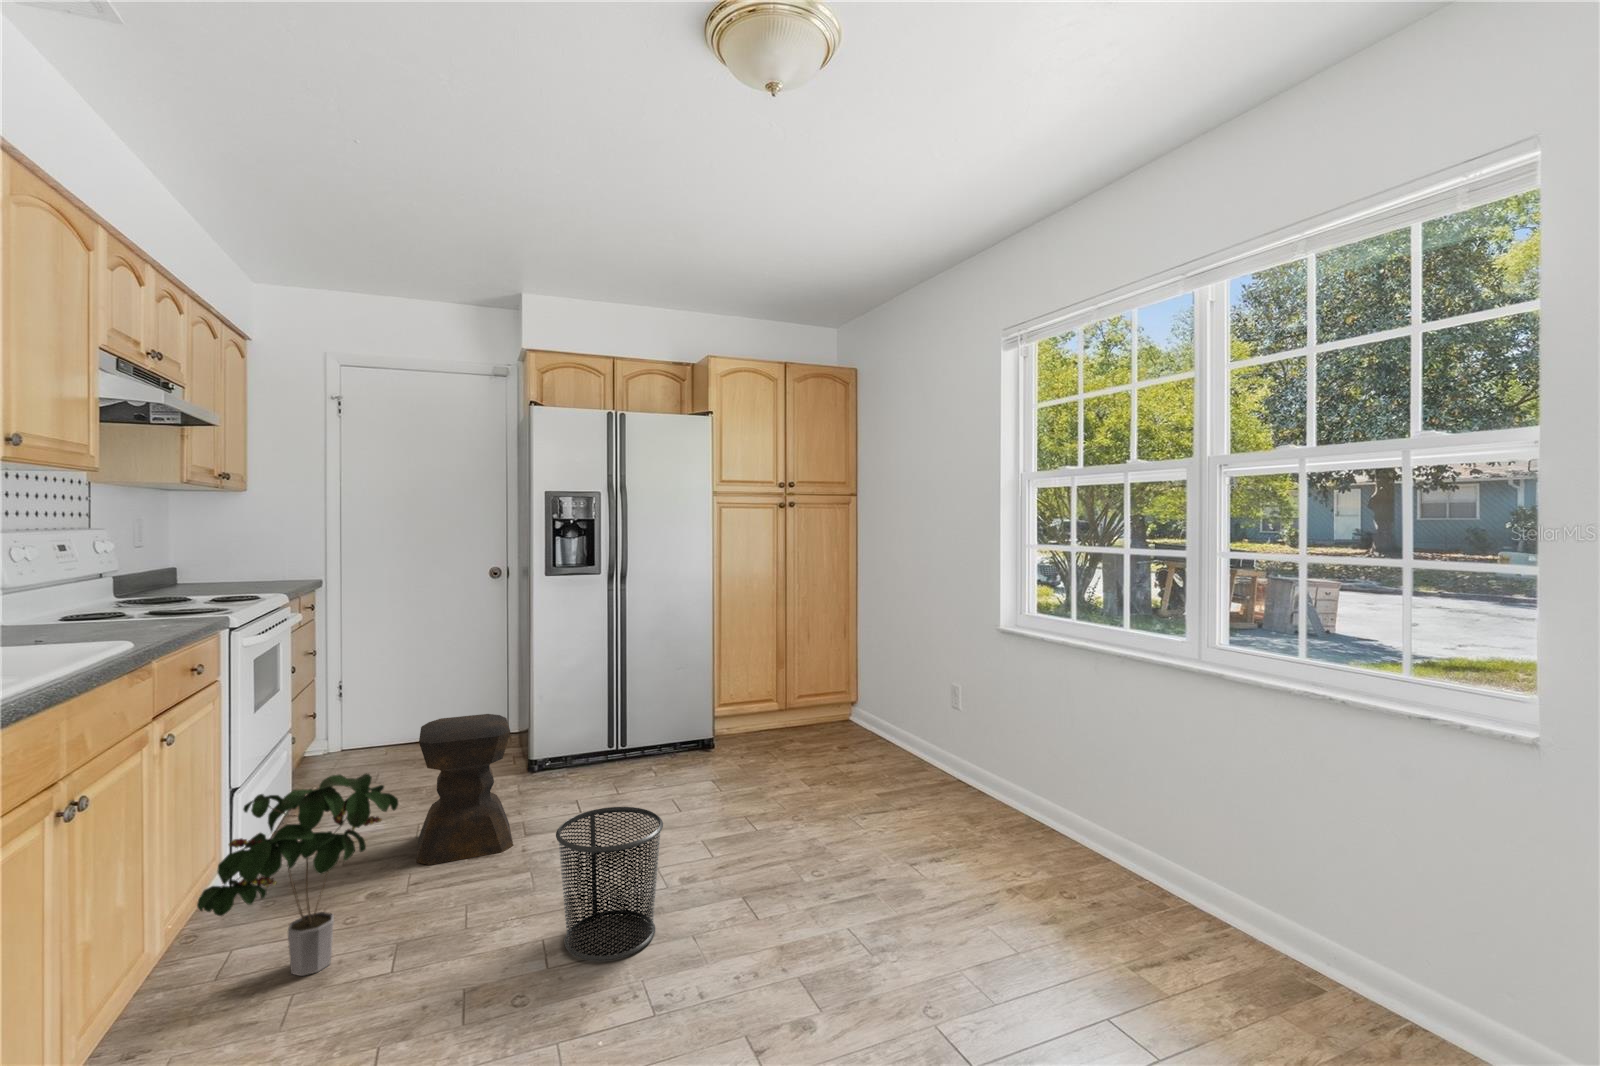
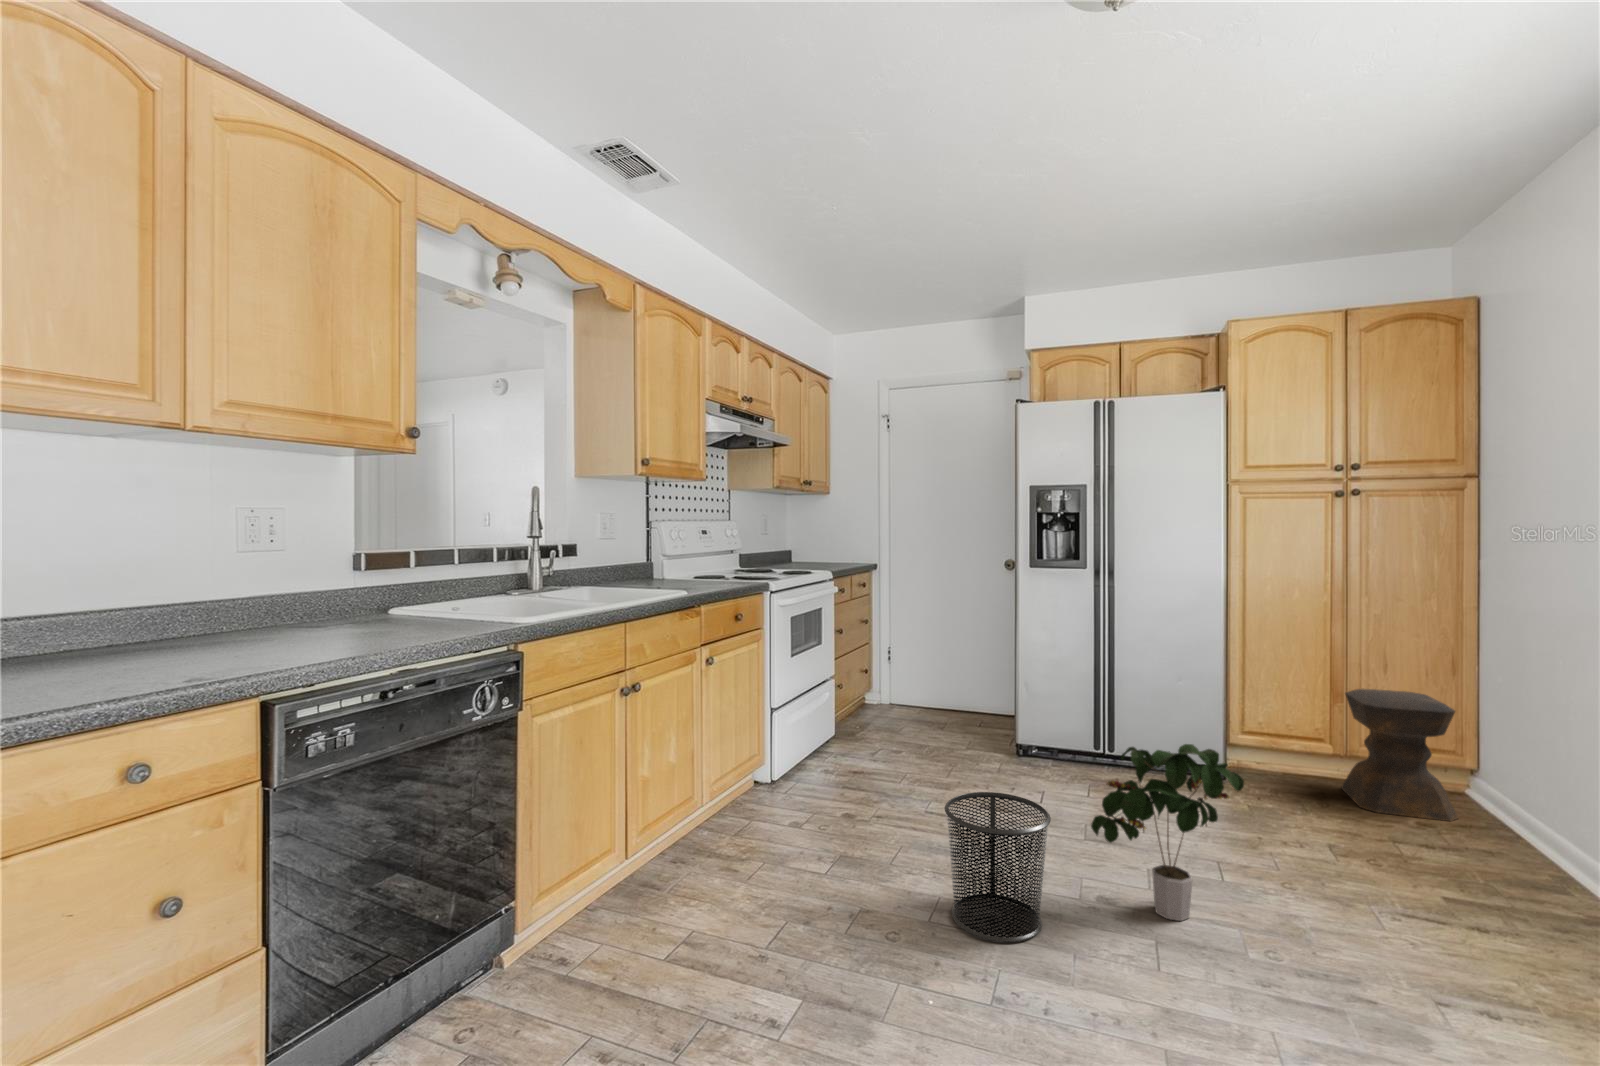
stool: present [416,714,513,865] -> present [1341,689,1458,821]
potted plant: present [197,773,398,976] -> present [1091,744,1244,921]

